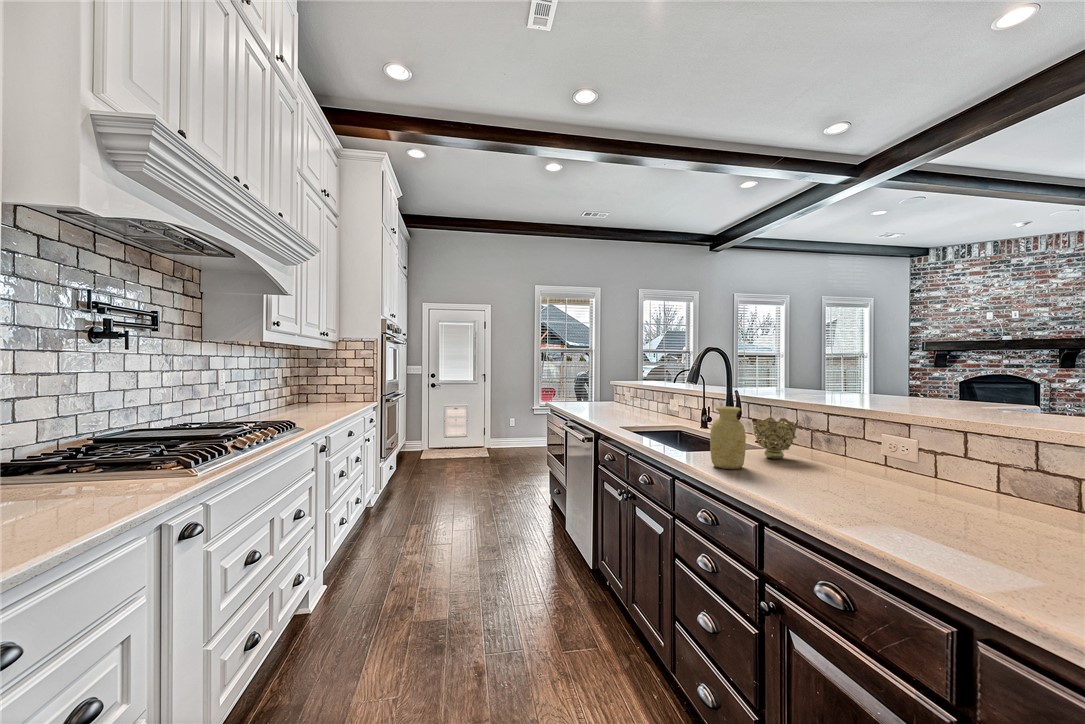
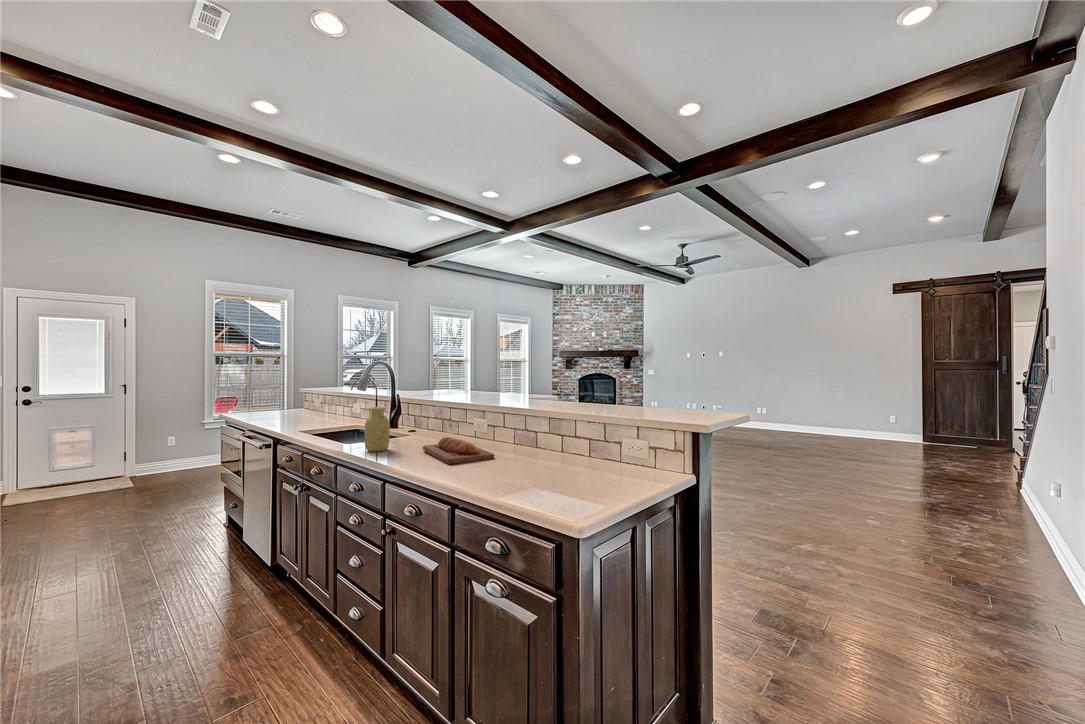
decorative bowl: present [752,418,797,459] -> none [399,413,429,442]
bread loaf: none [803,462,974,519] -> present [423,437,494,464]

